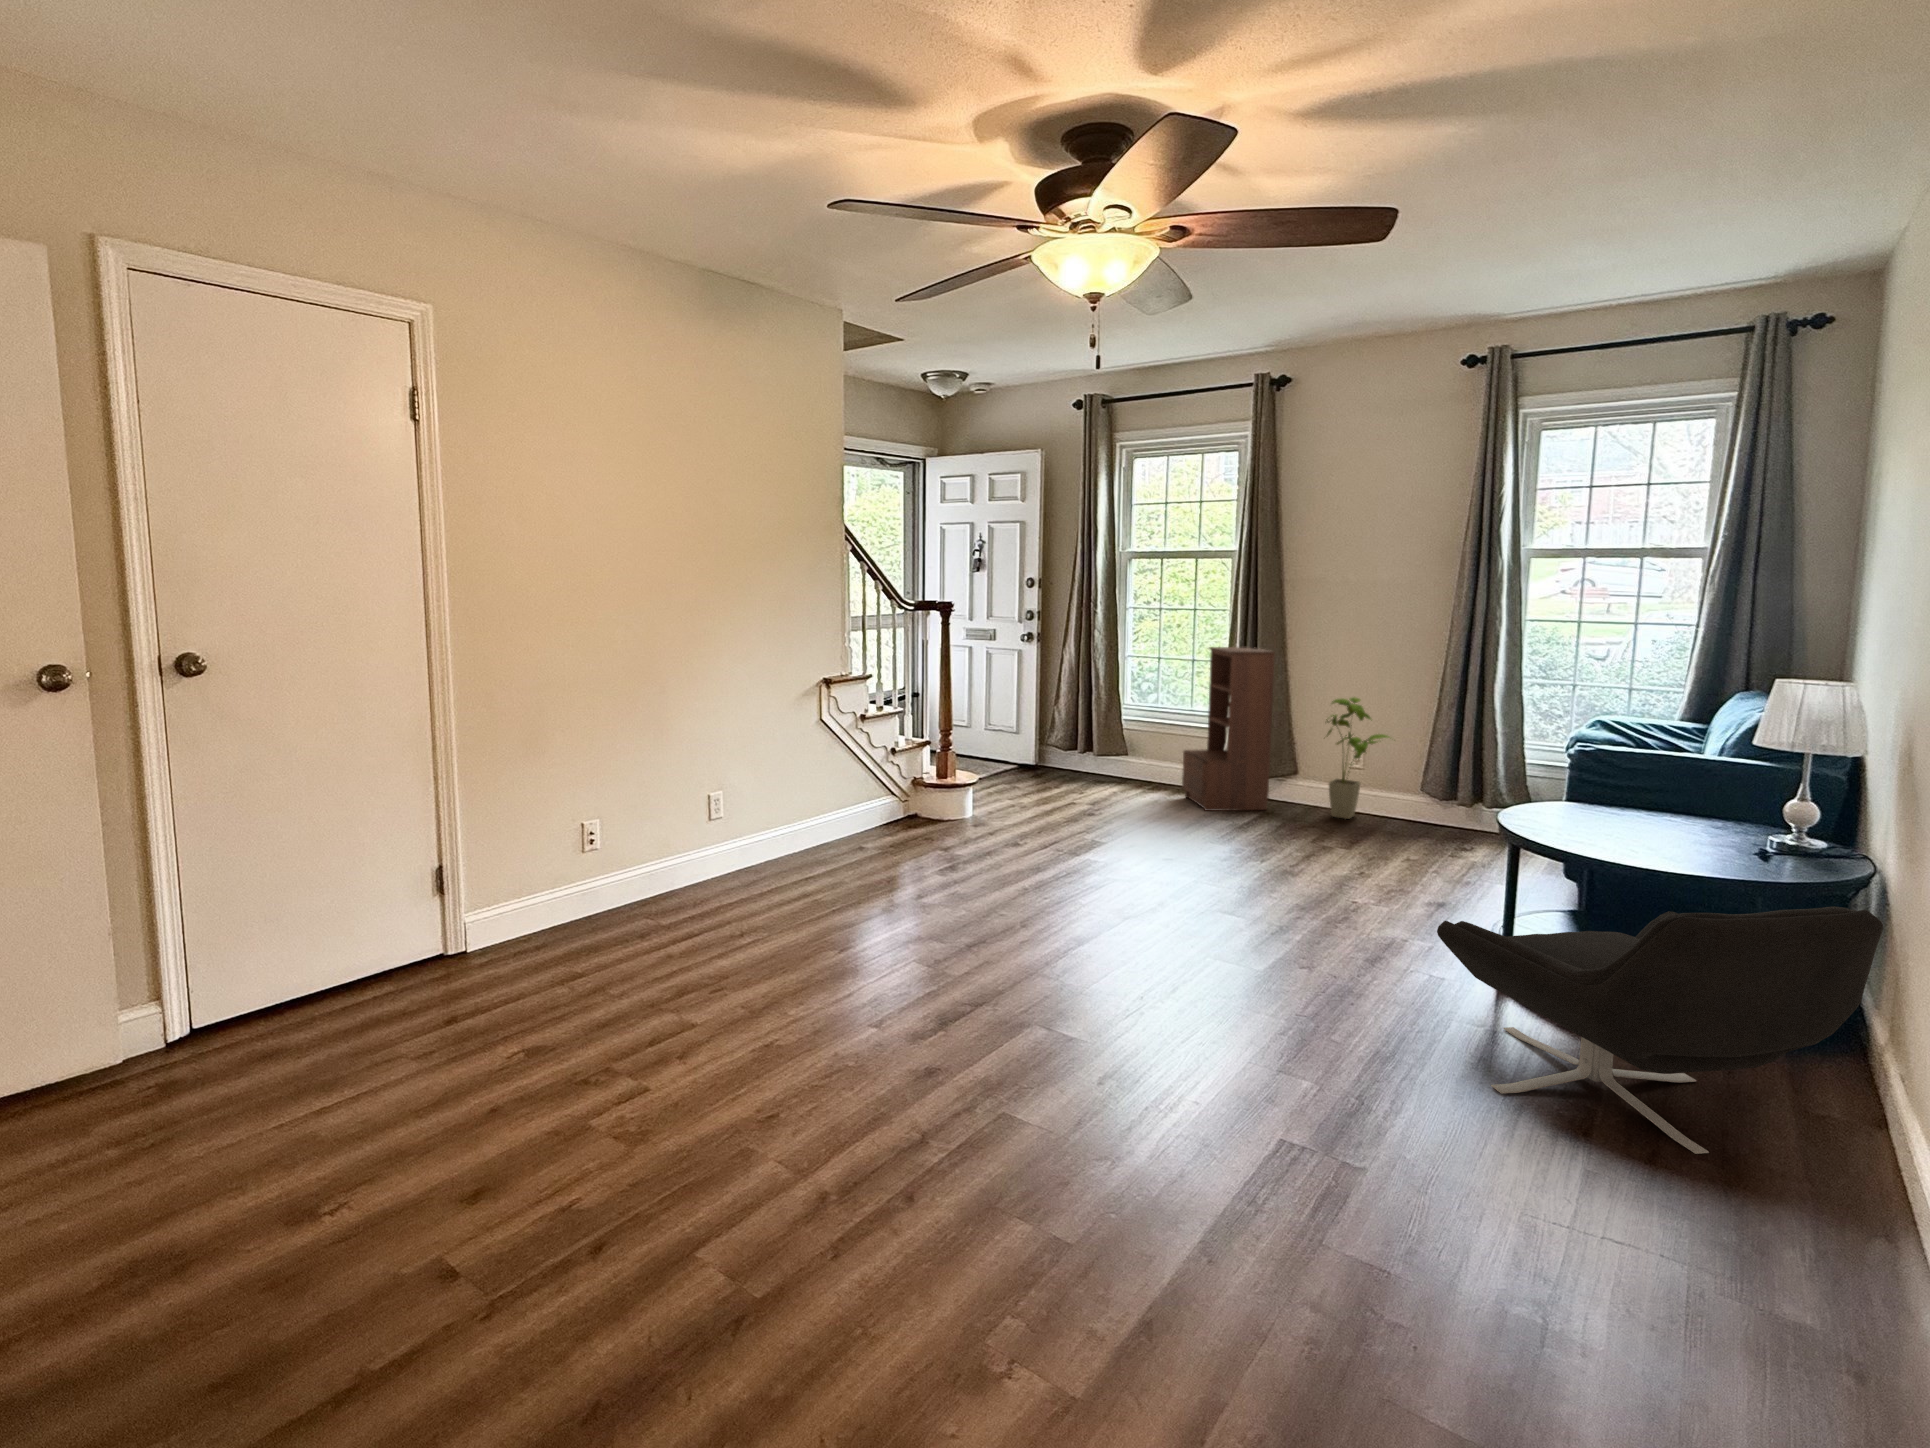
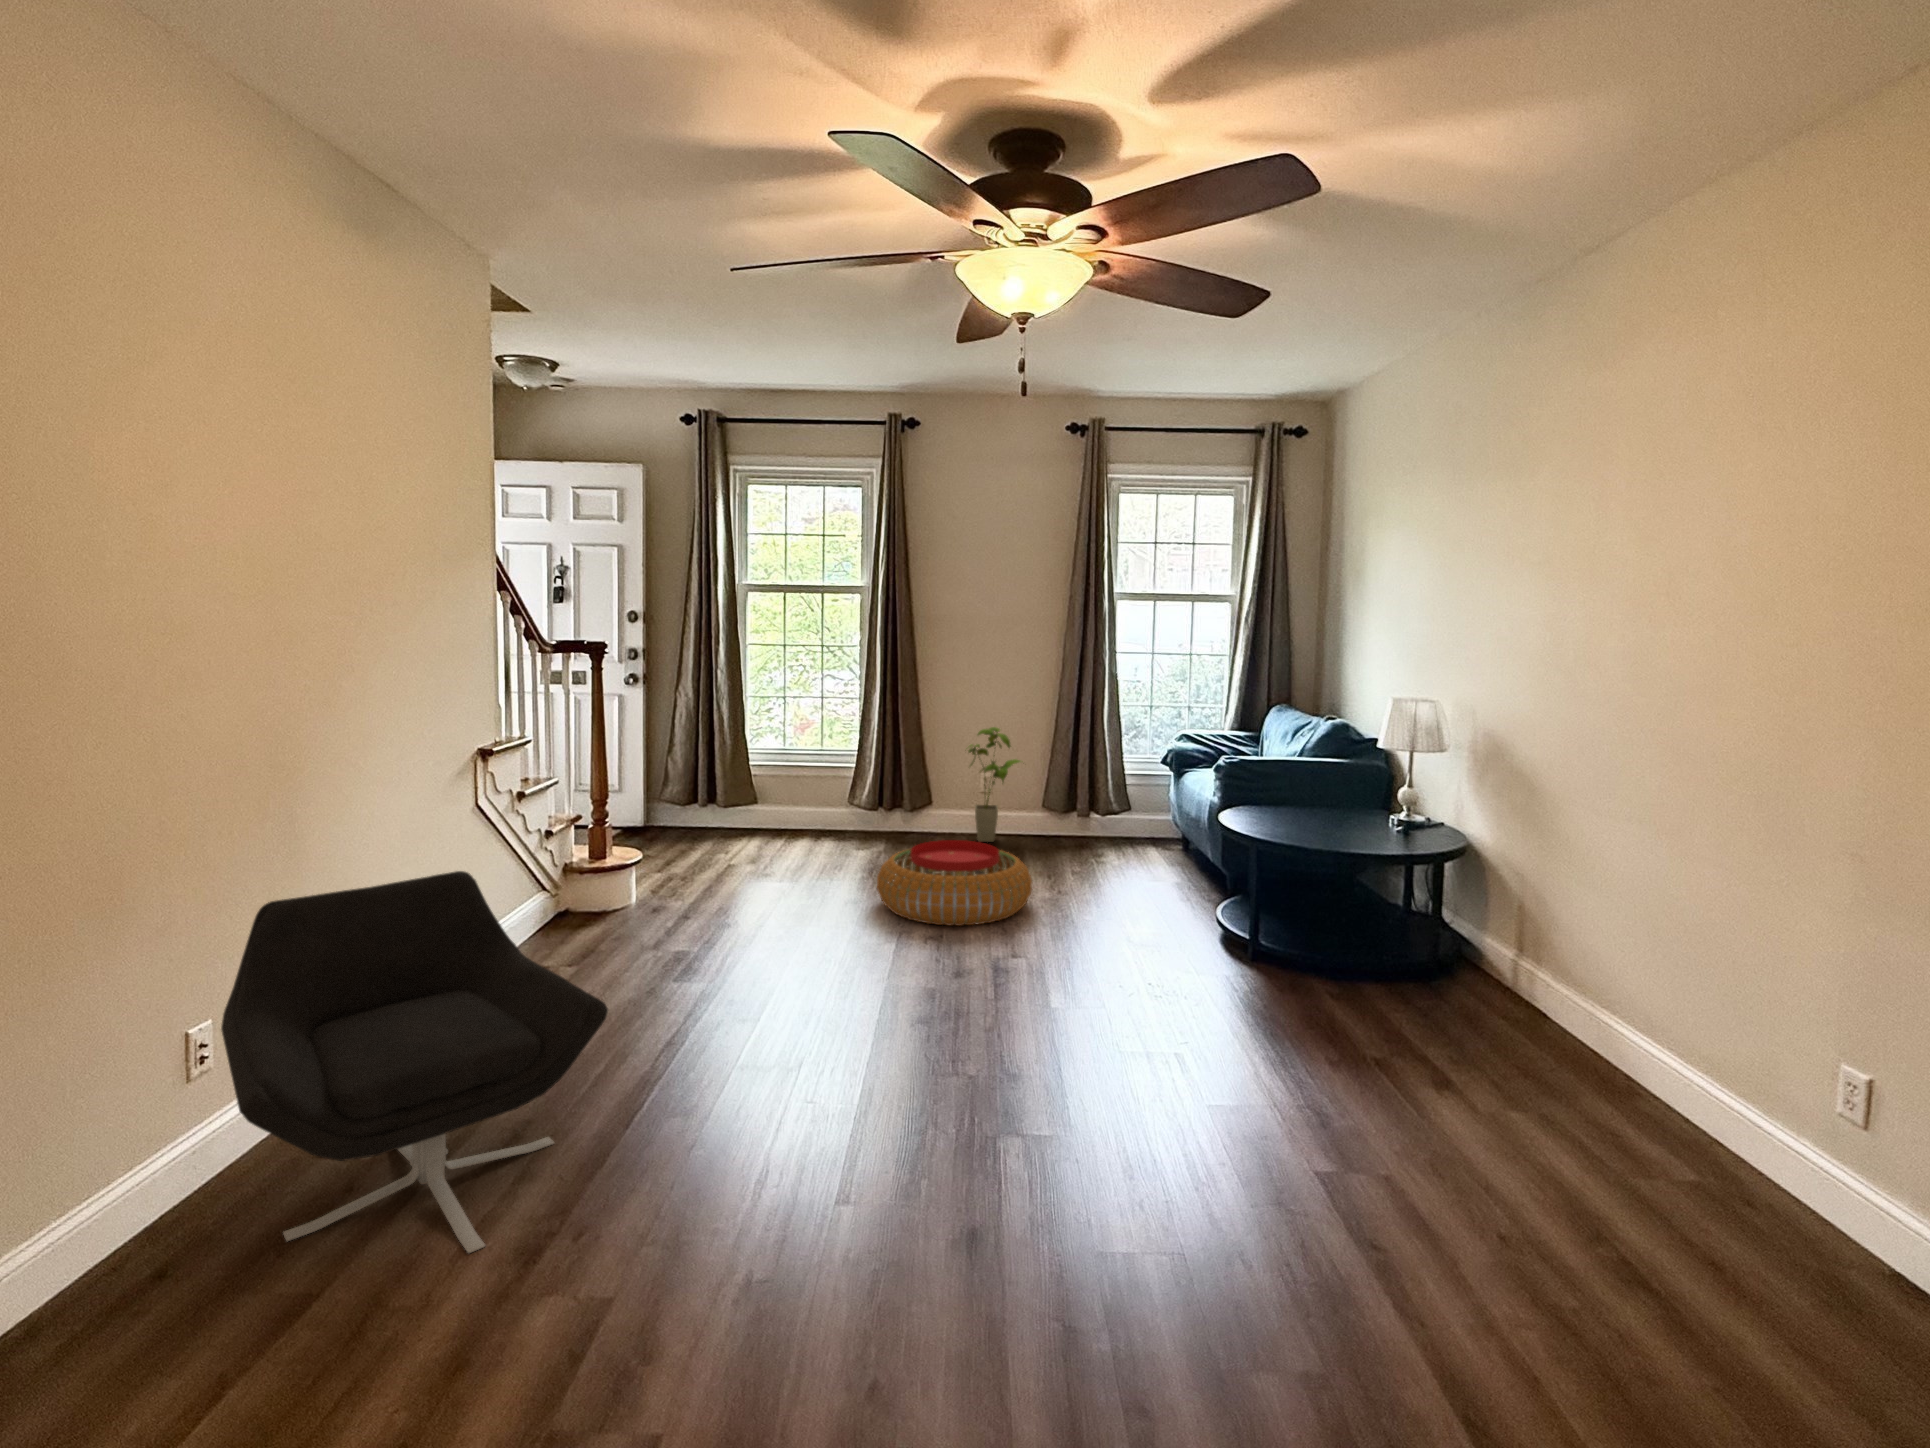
bookshelf: present [1182,647,1275,811] -> none [832,683,923,853]
pouf: none [1148,800,1308,883] -> present [877,840,1032,926]
lounge chair: present [1437,906,1883,1154] -> present [221,871,608,1253]

